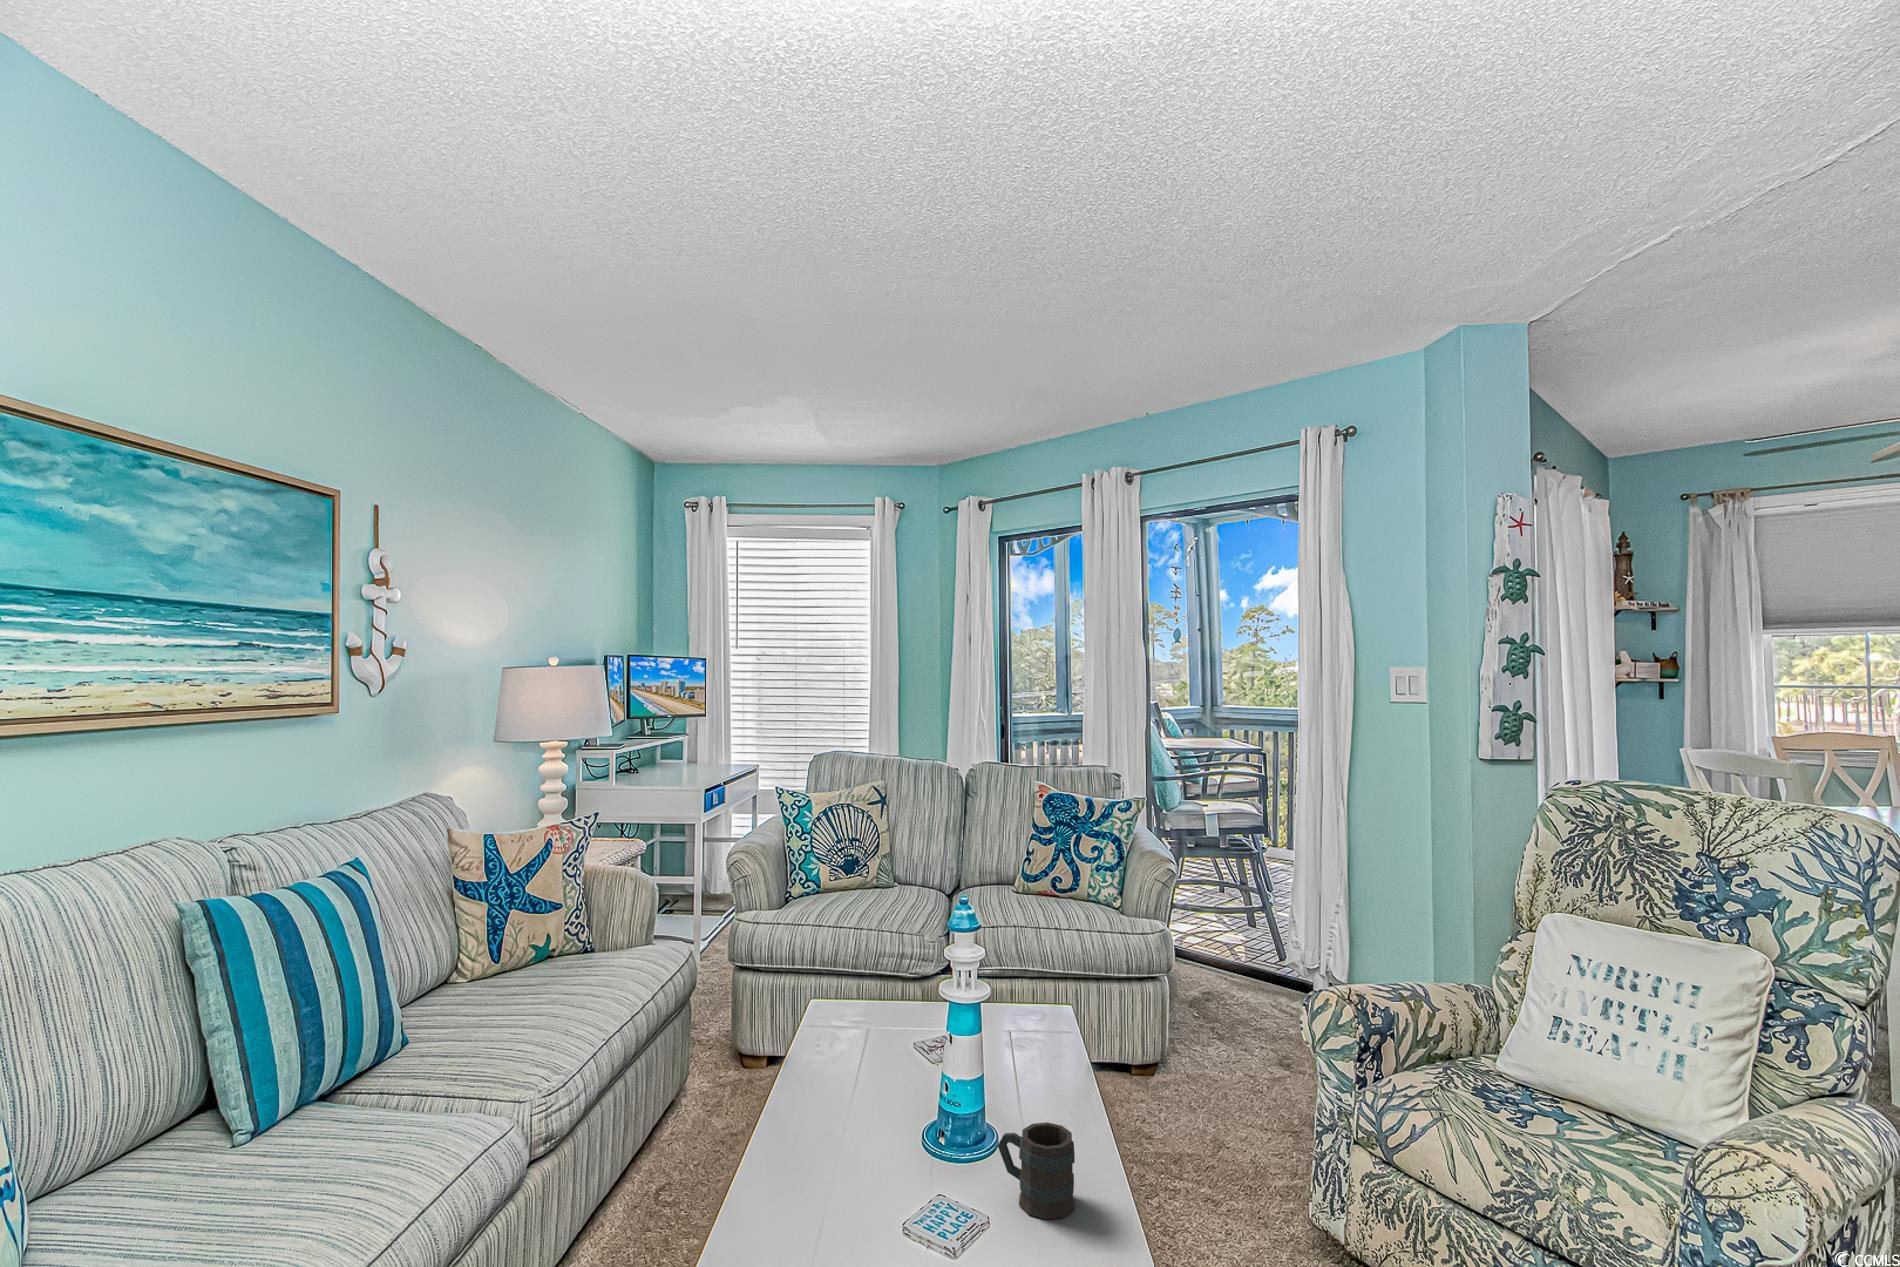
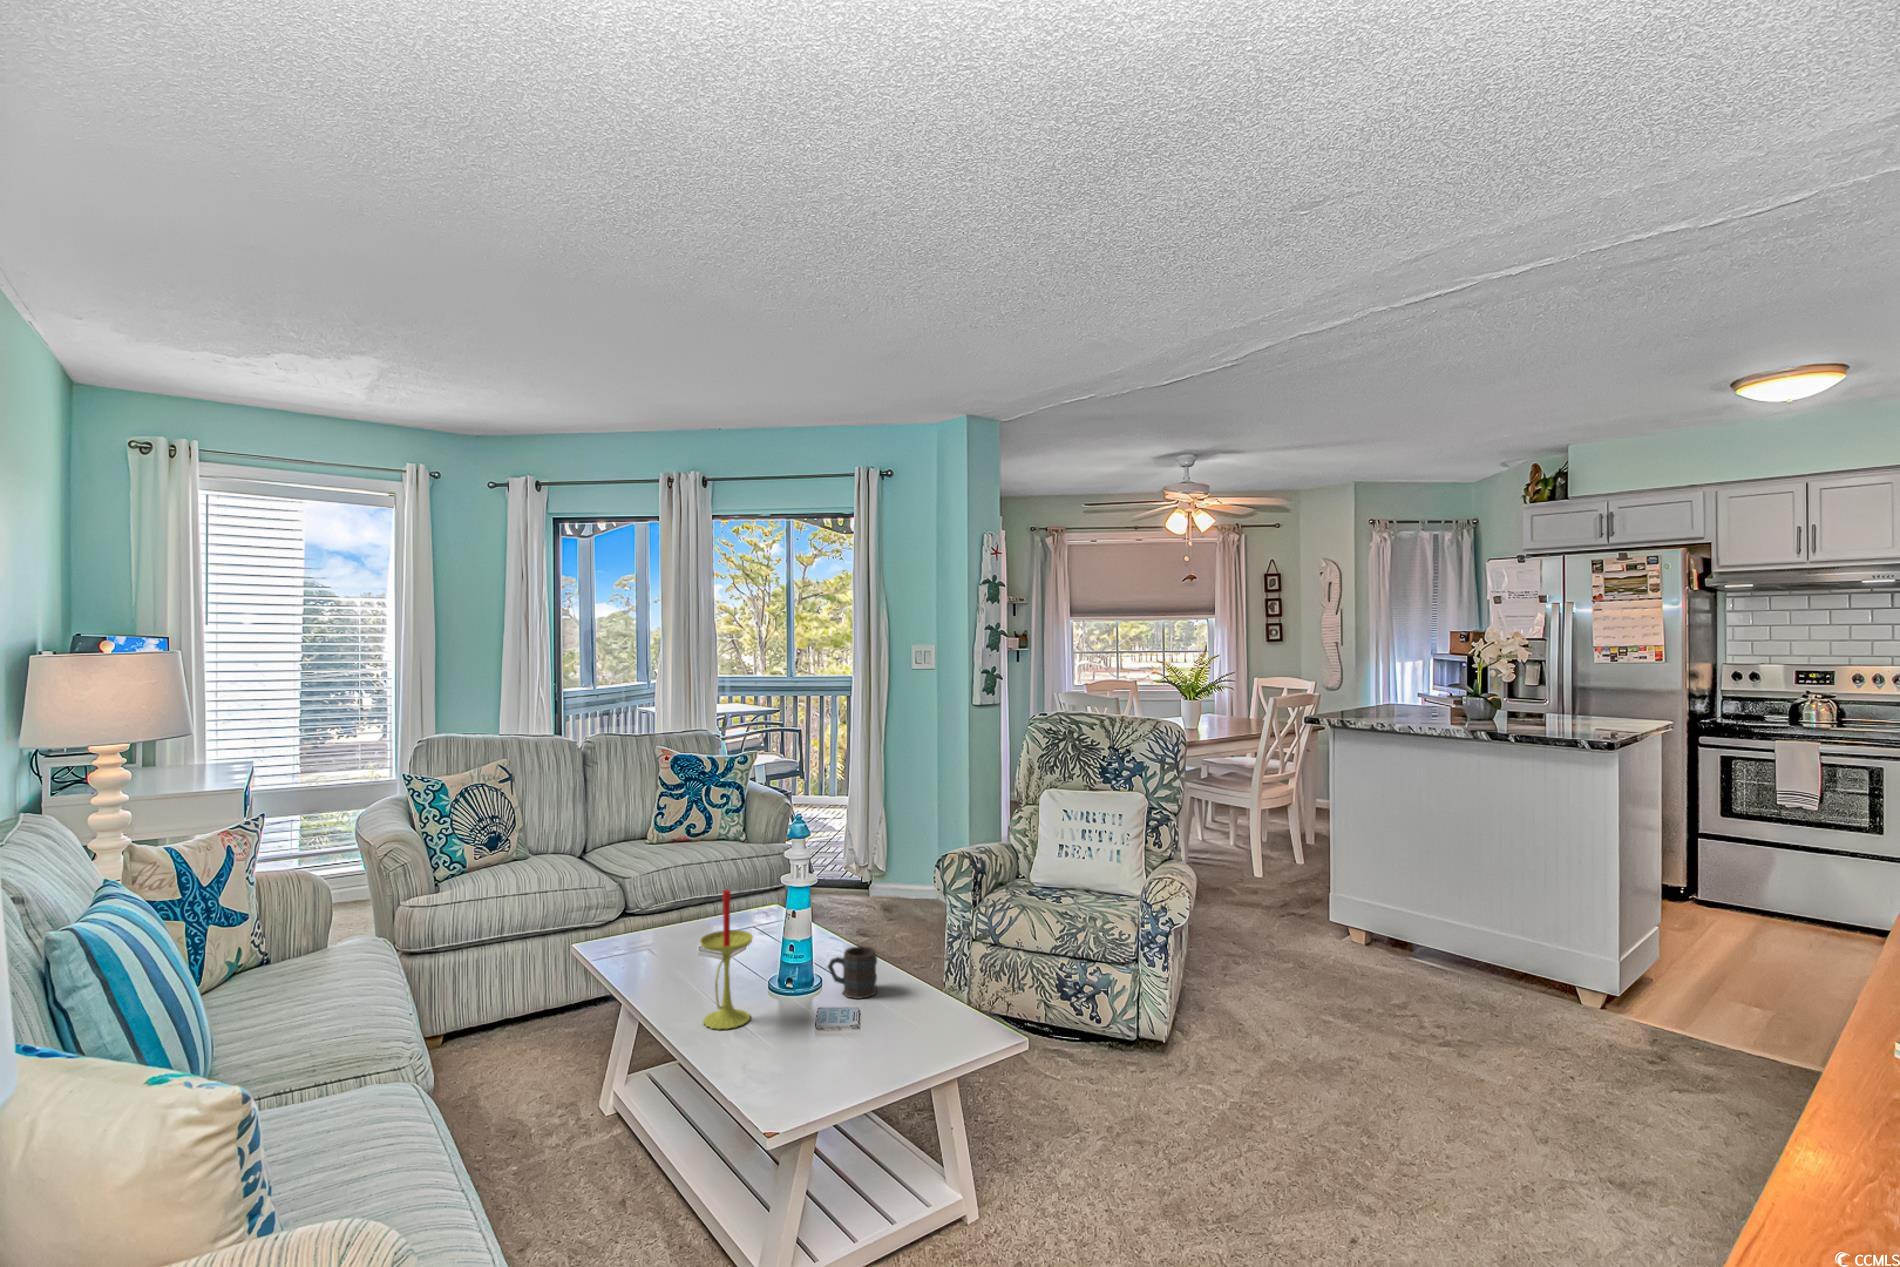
candle: none [794,985,876,1201] -> present [700,890,753,1029]

